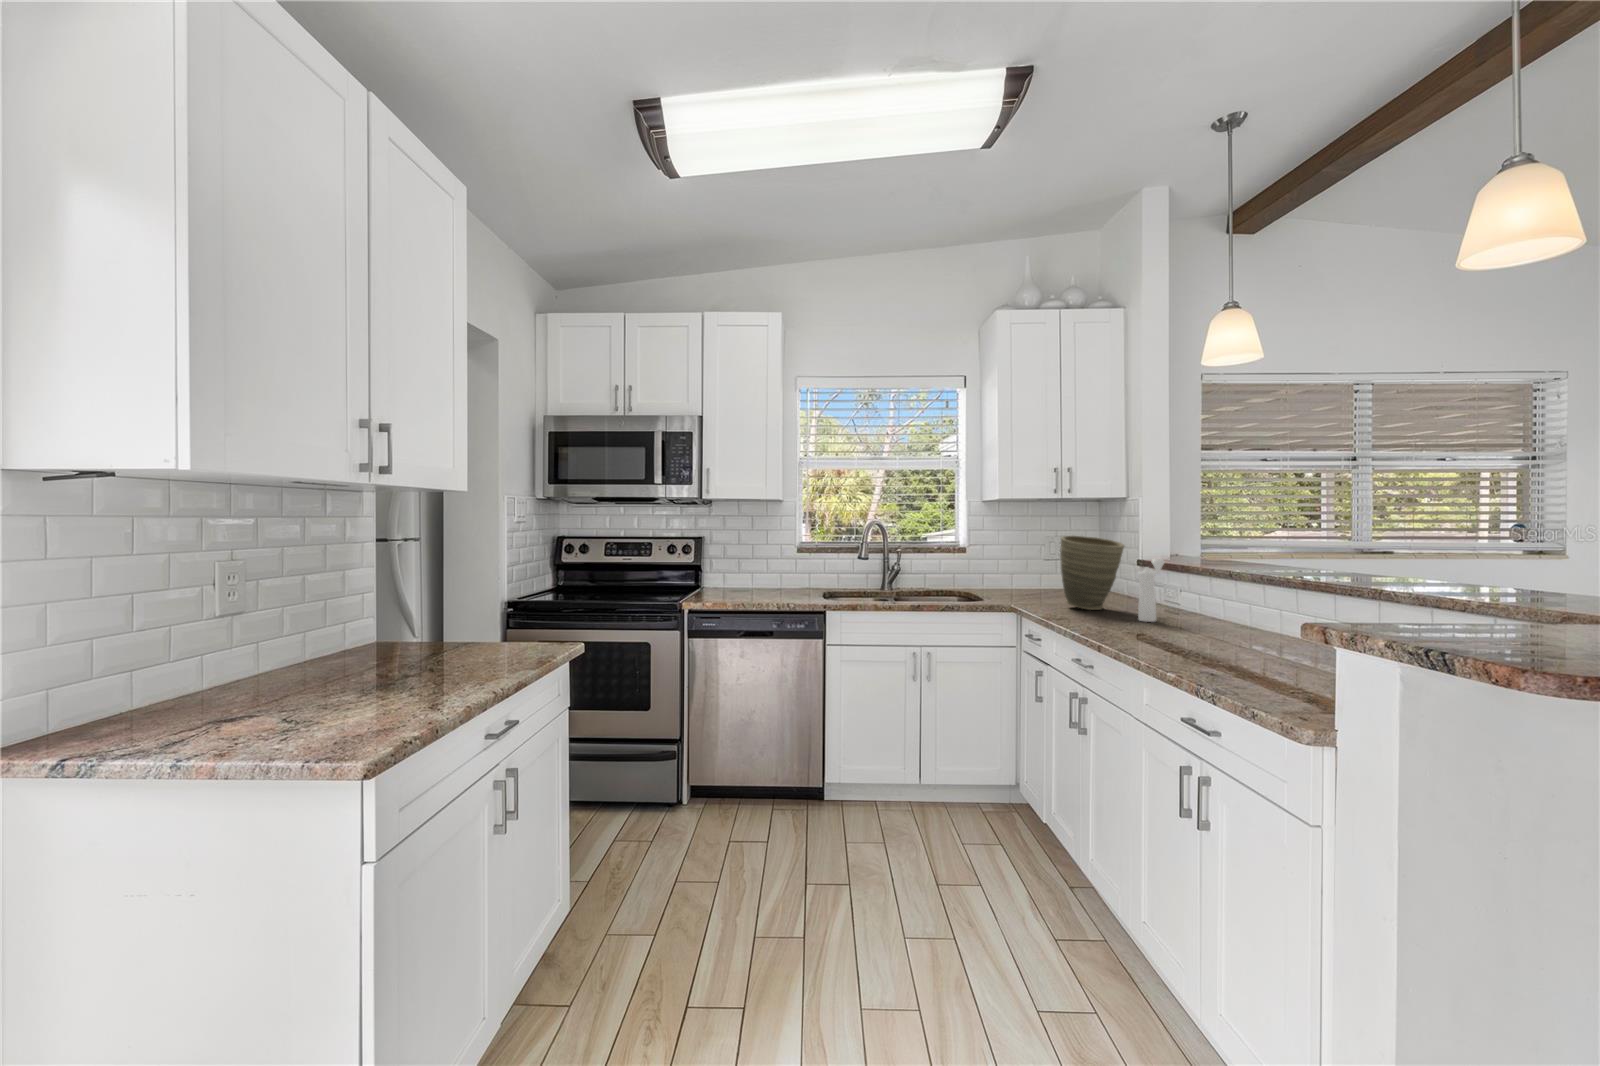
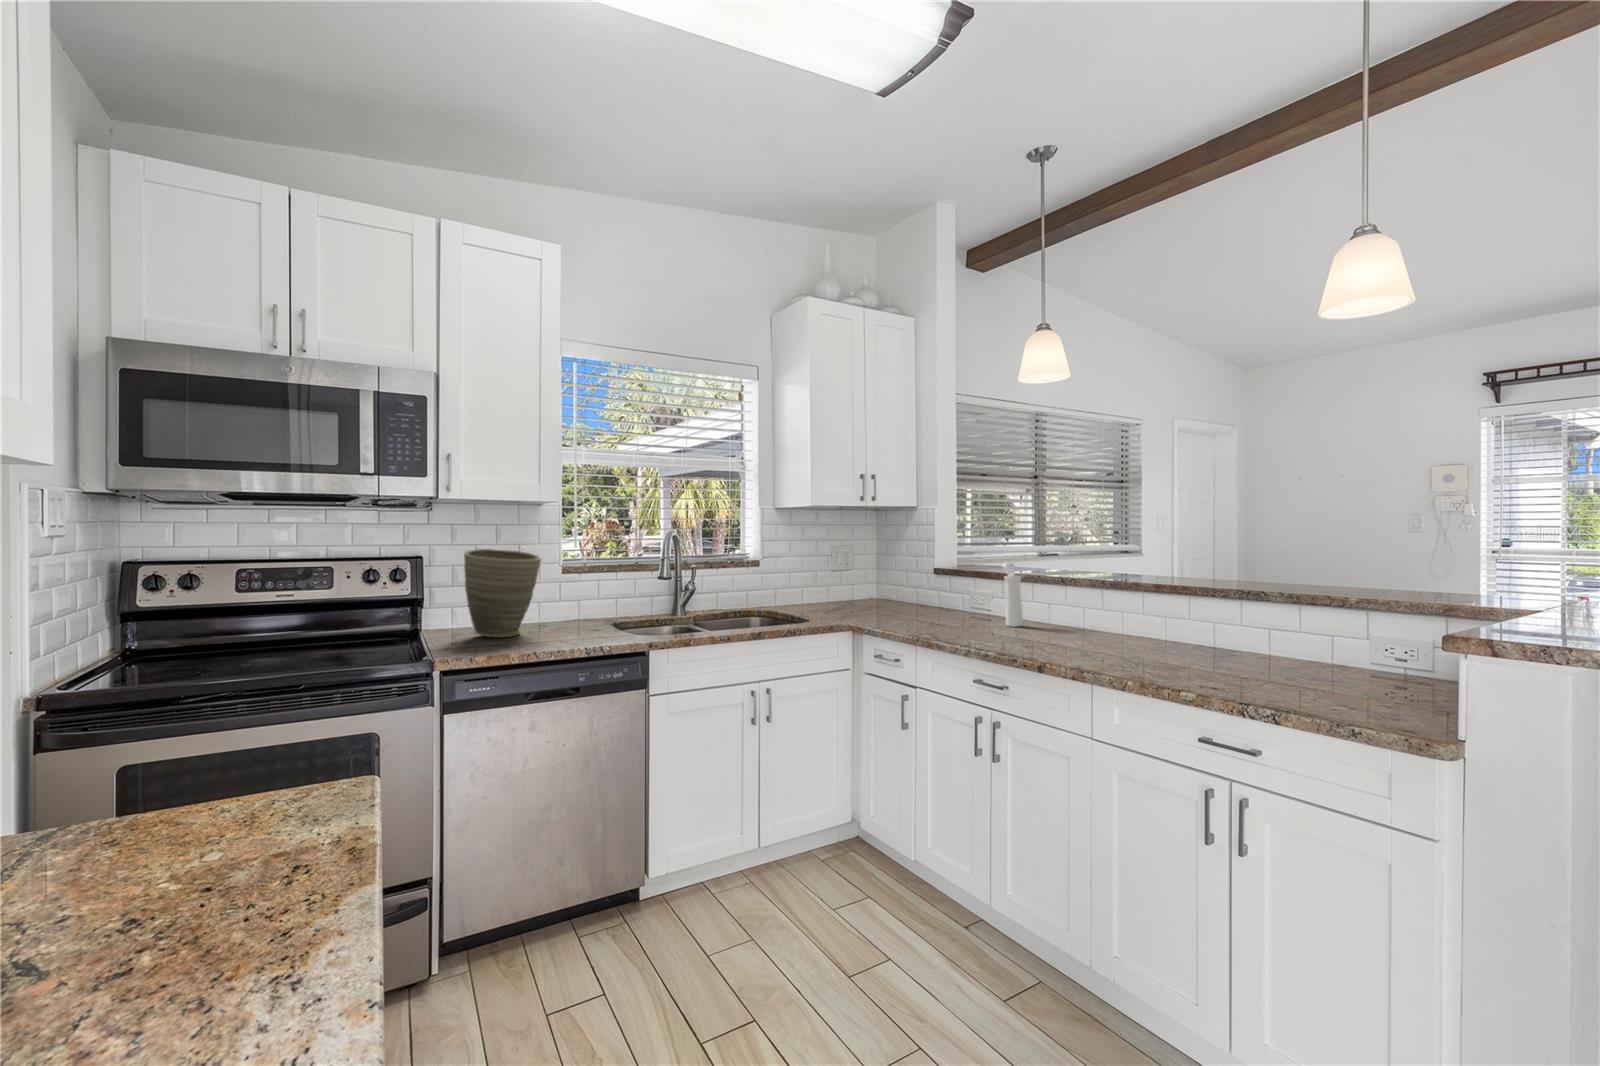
vase: present [1060,536,1124,610] -> present [464,549,541,637]

